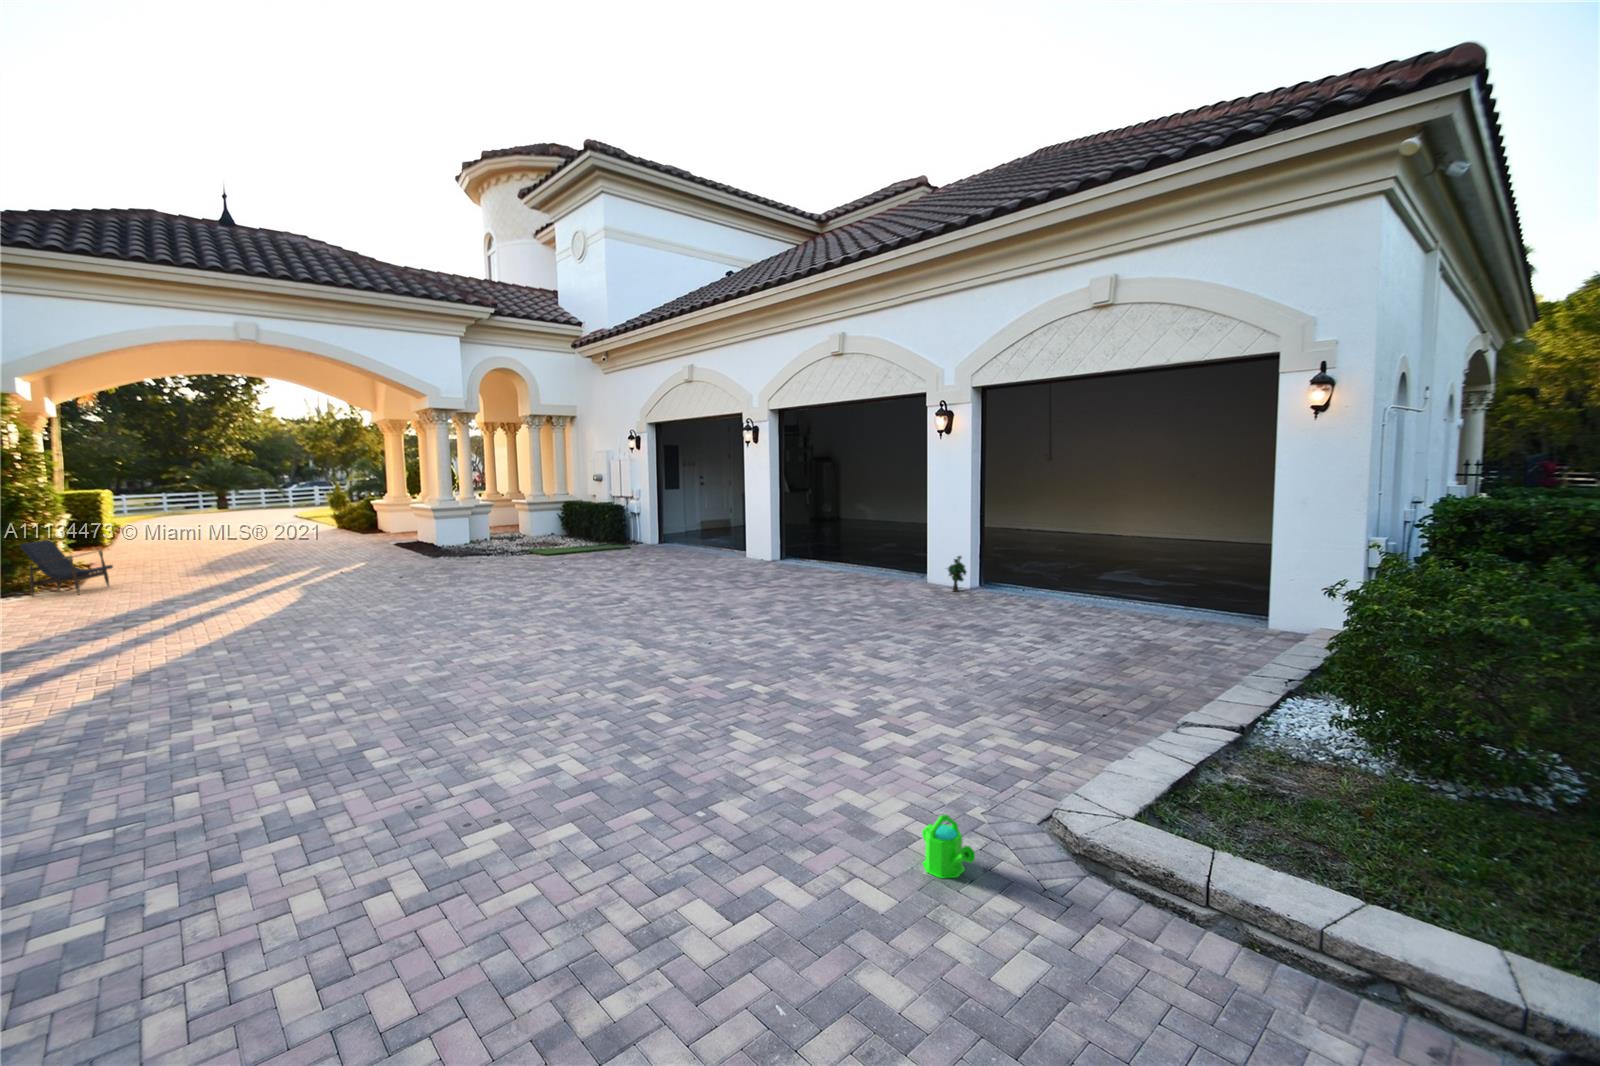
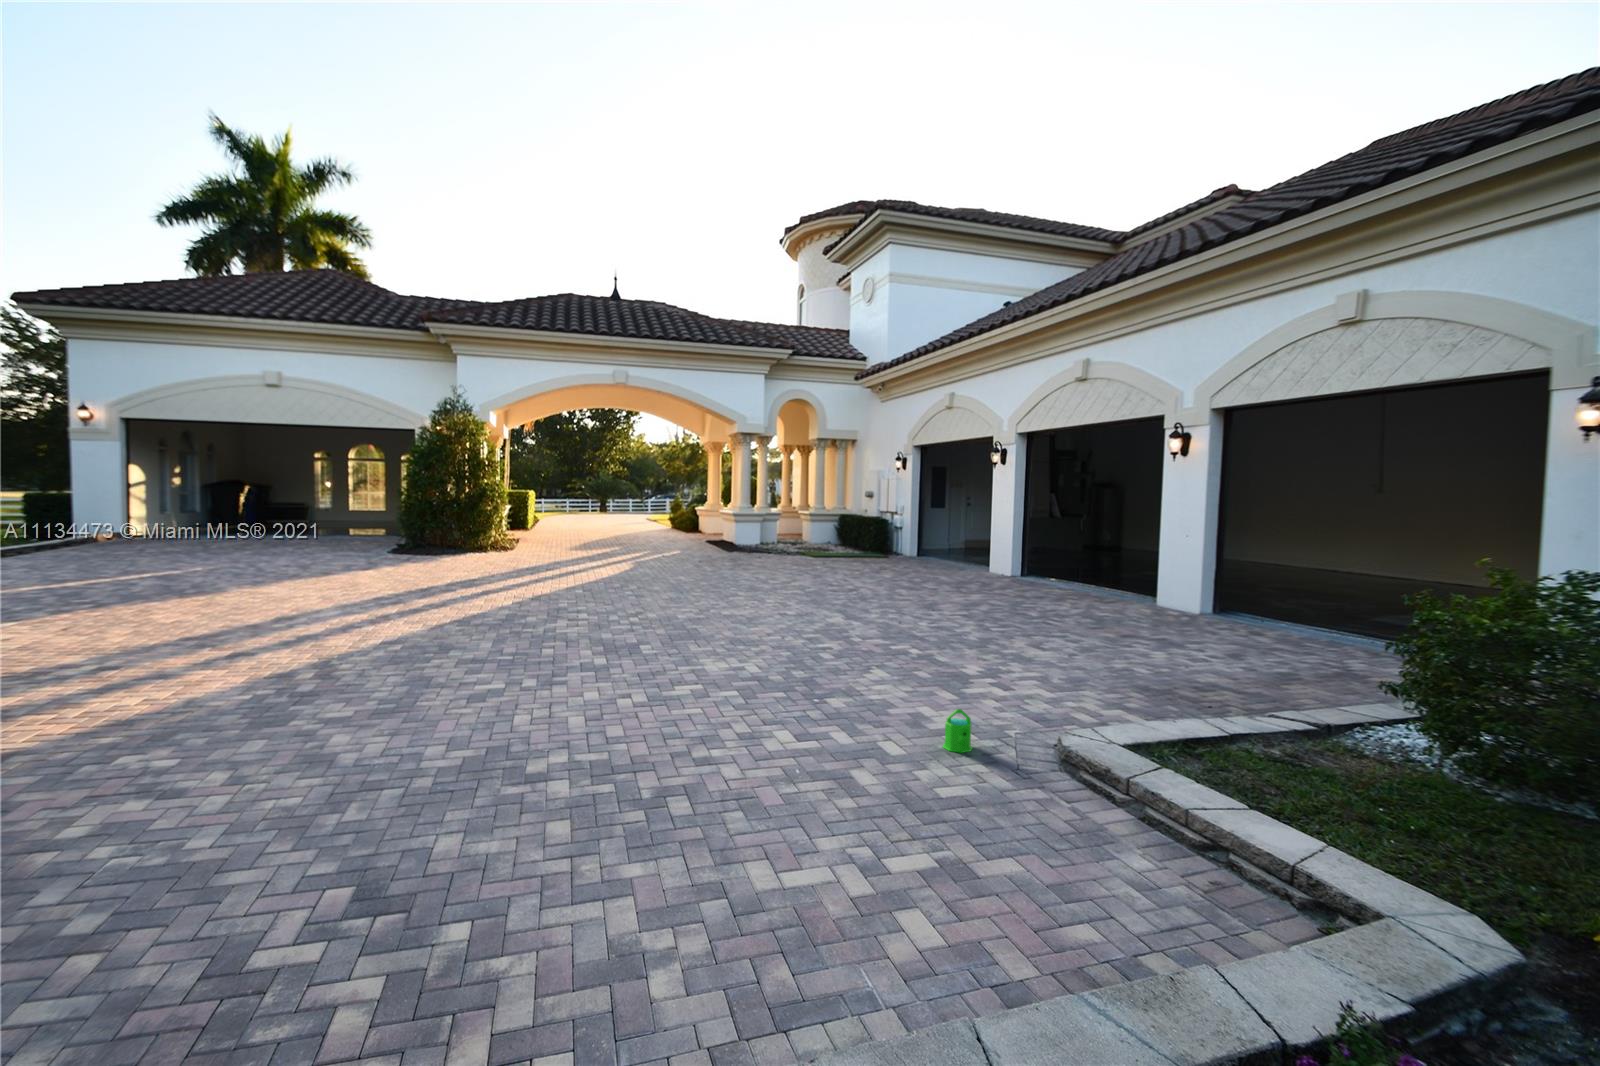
lounge chair: present [20,540,113,596] -> none [485,518,530,556]
decorative plant: present [948,556,966,592] -> none [1163,579,1188,616]

